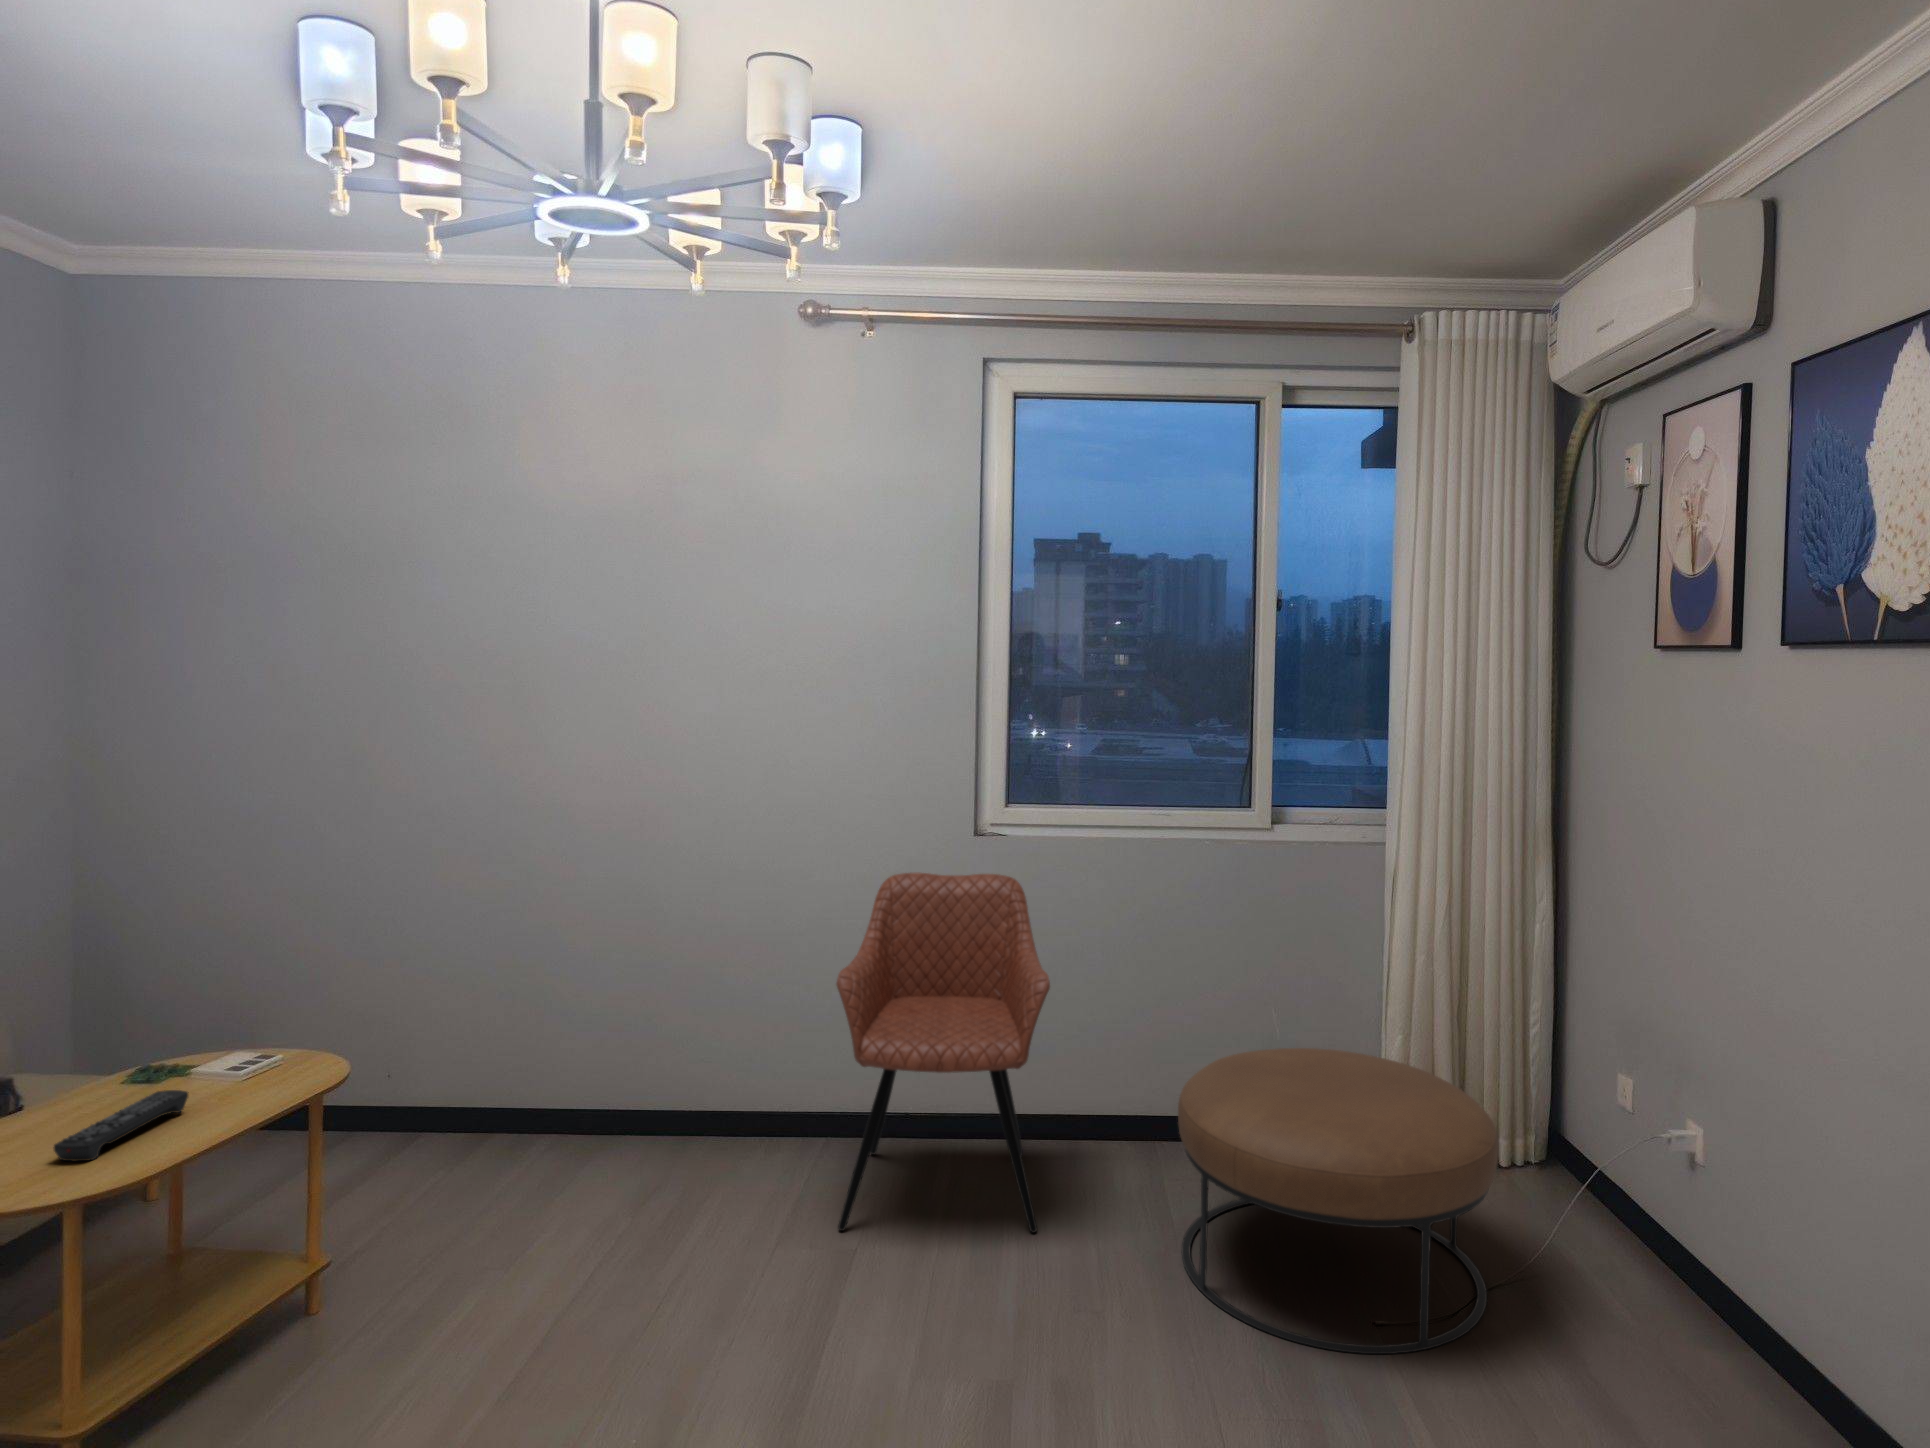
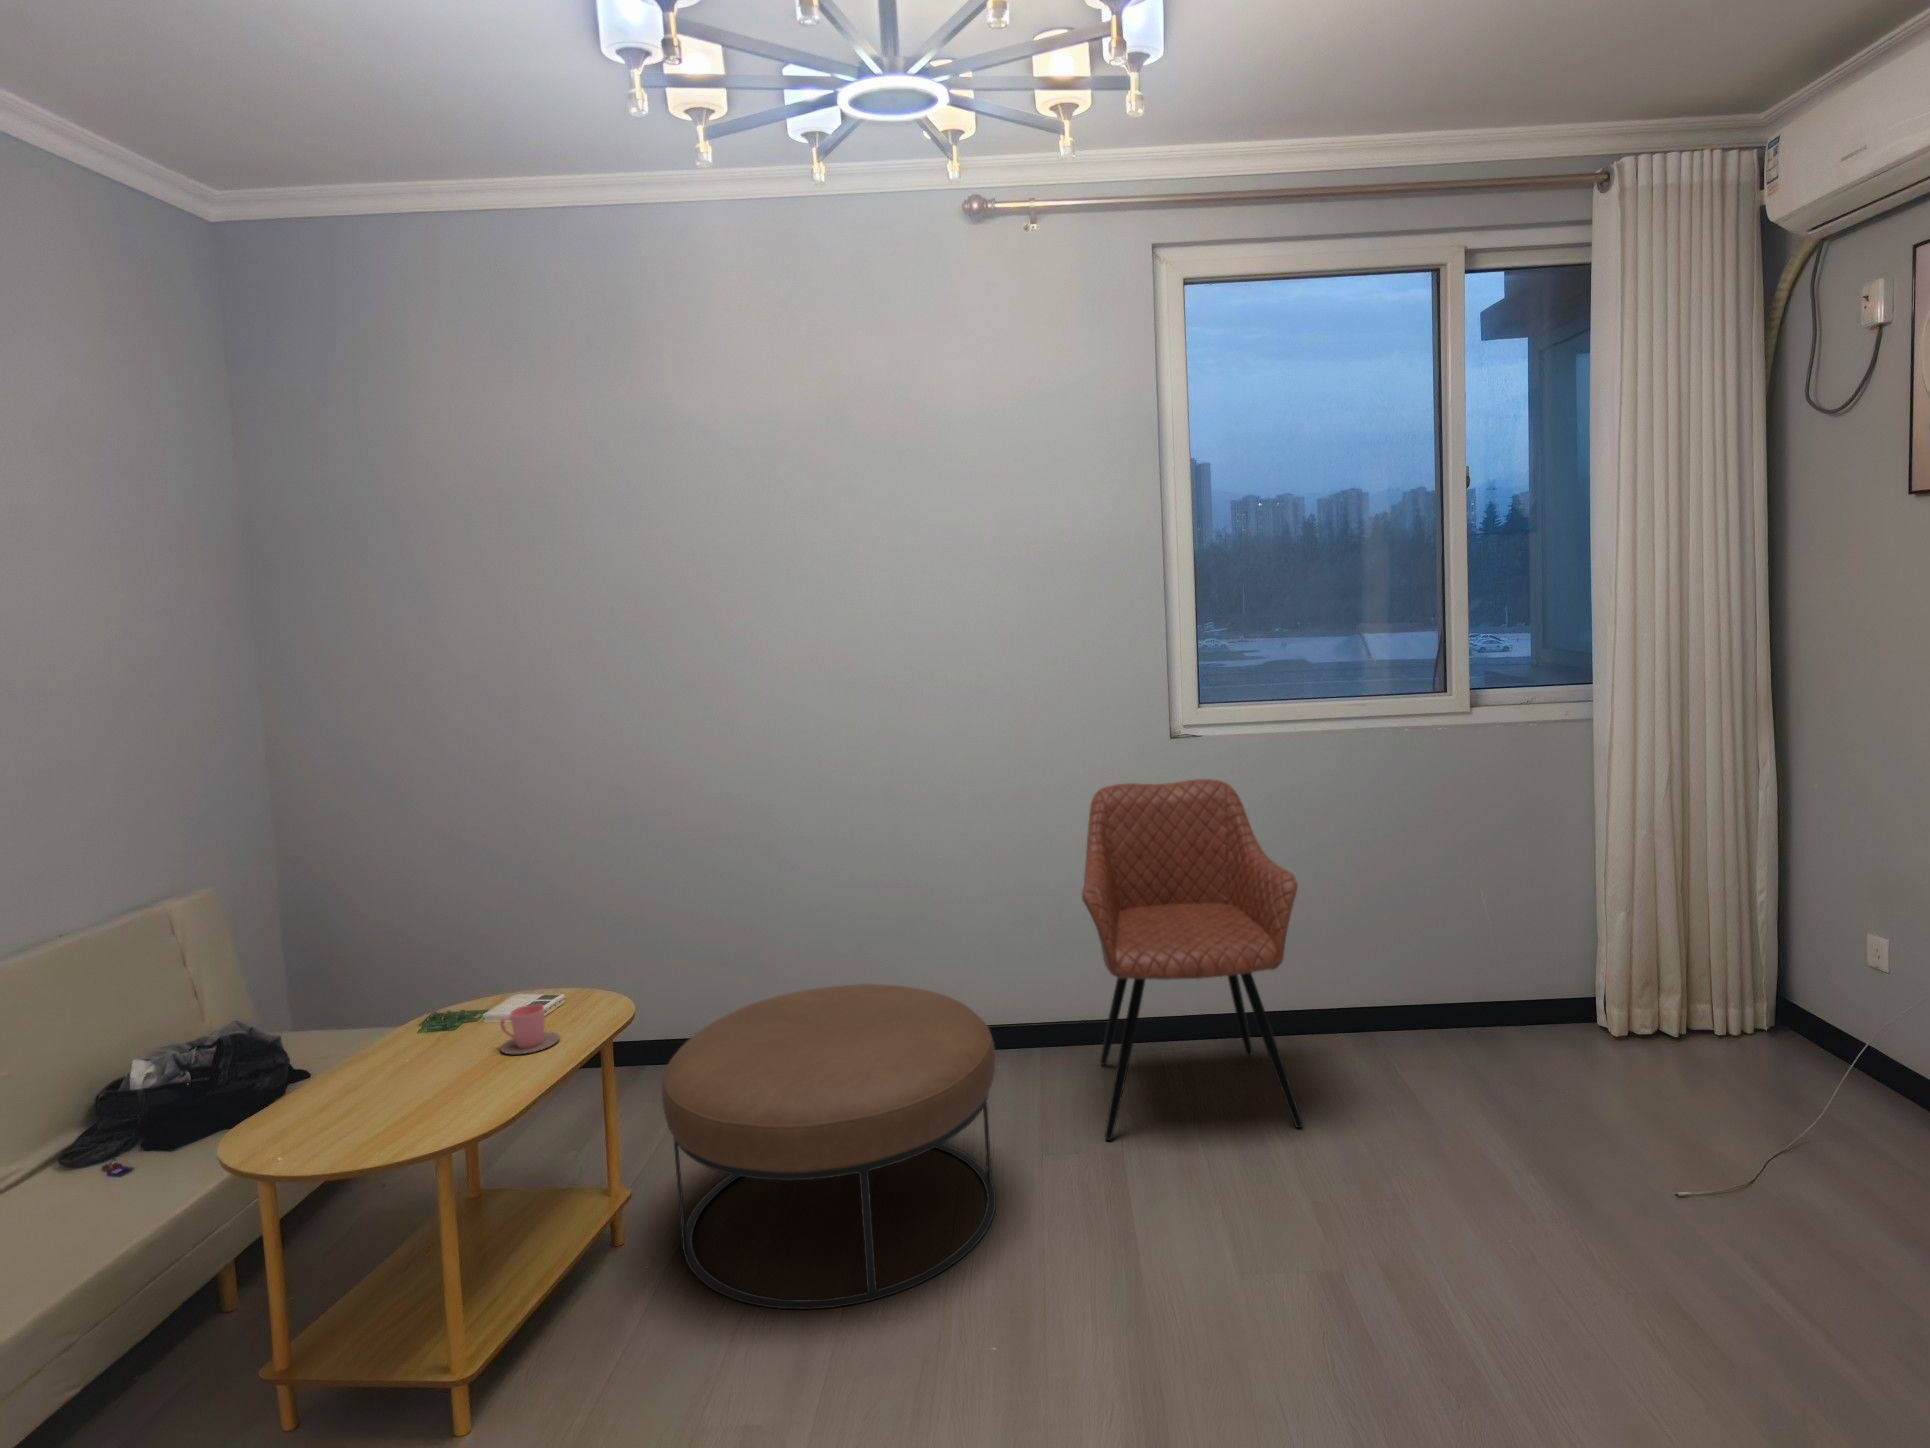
cup: none [202,1048,268,1097] -> present [500,1004,560,1054]
ottoman: present [1178,1048,1499,1354] -> present [662,984,996,1309]
remote control: present [54,1090,189,1161] -> none [403,1050,500,1127]

